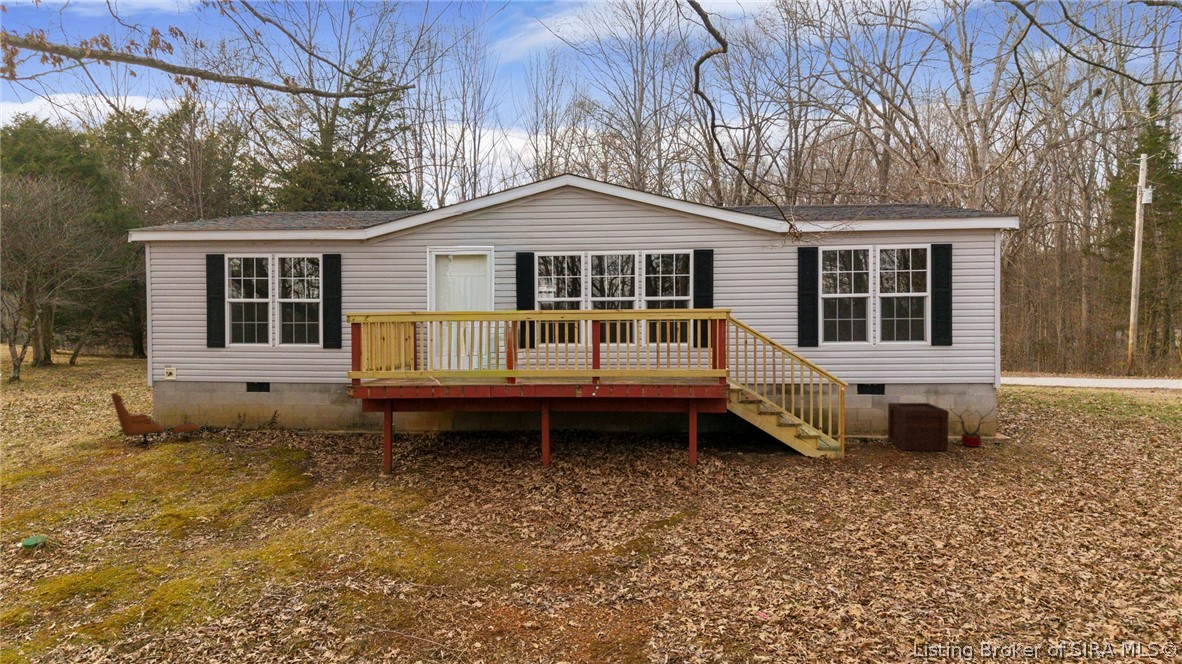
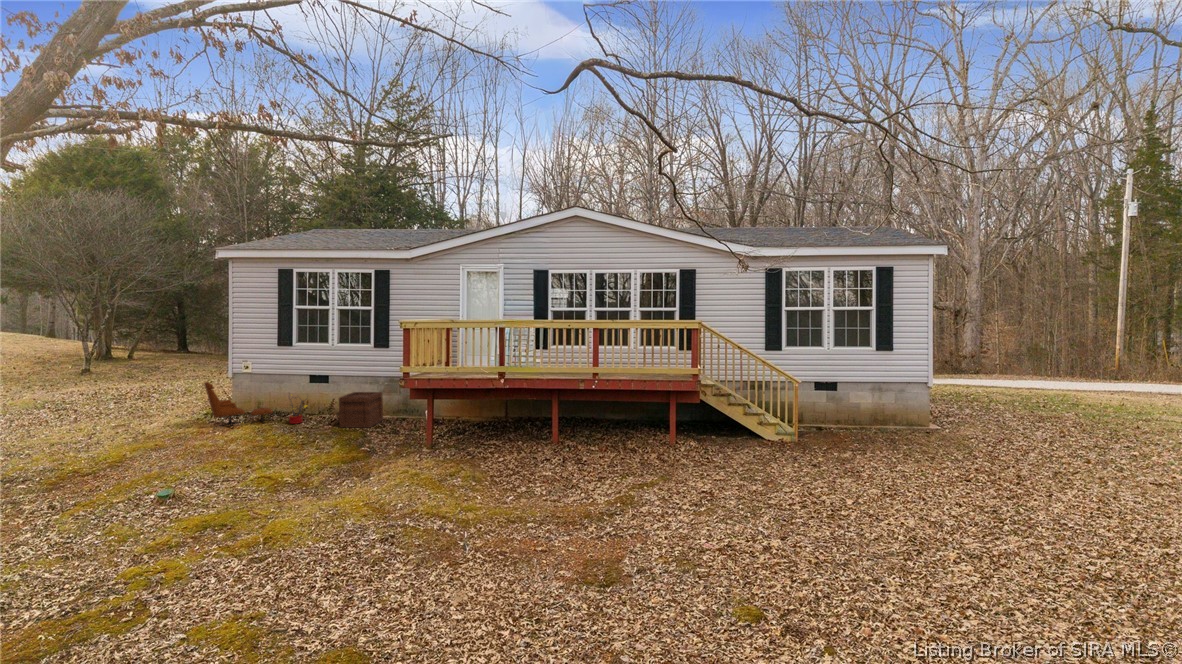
wooden crate: present [888,403,949,451] -> present [339,392,383,428]
decorative plant: present [957,410,1000,447] -> present [289,394,307,424]

